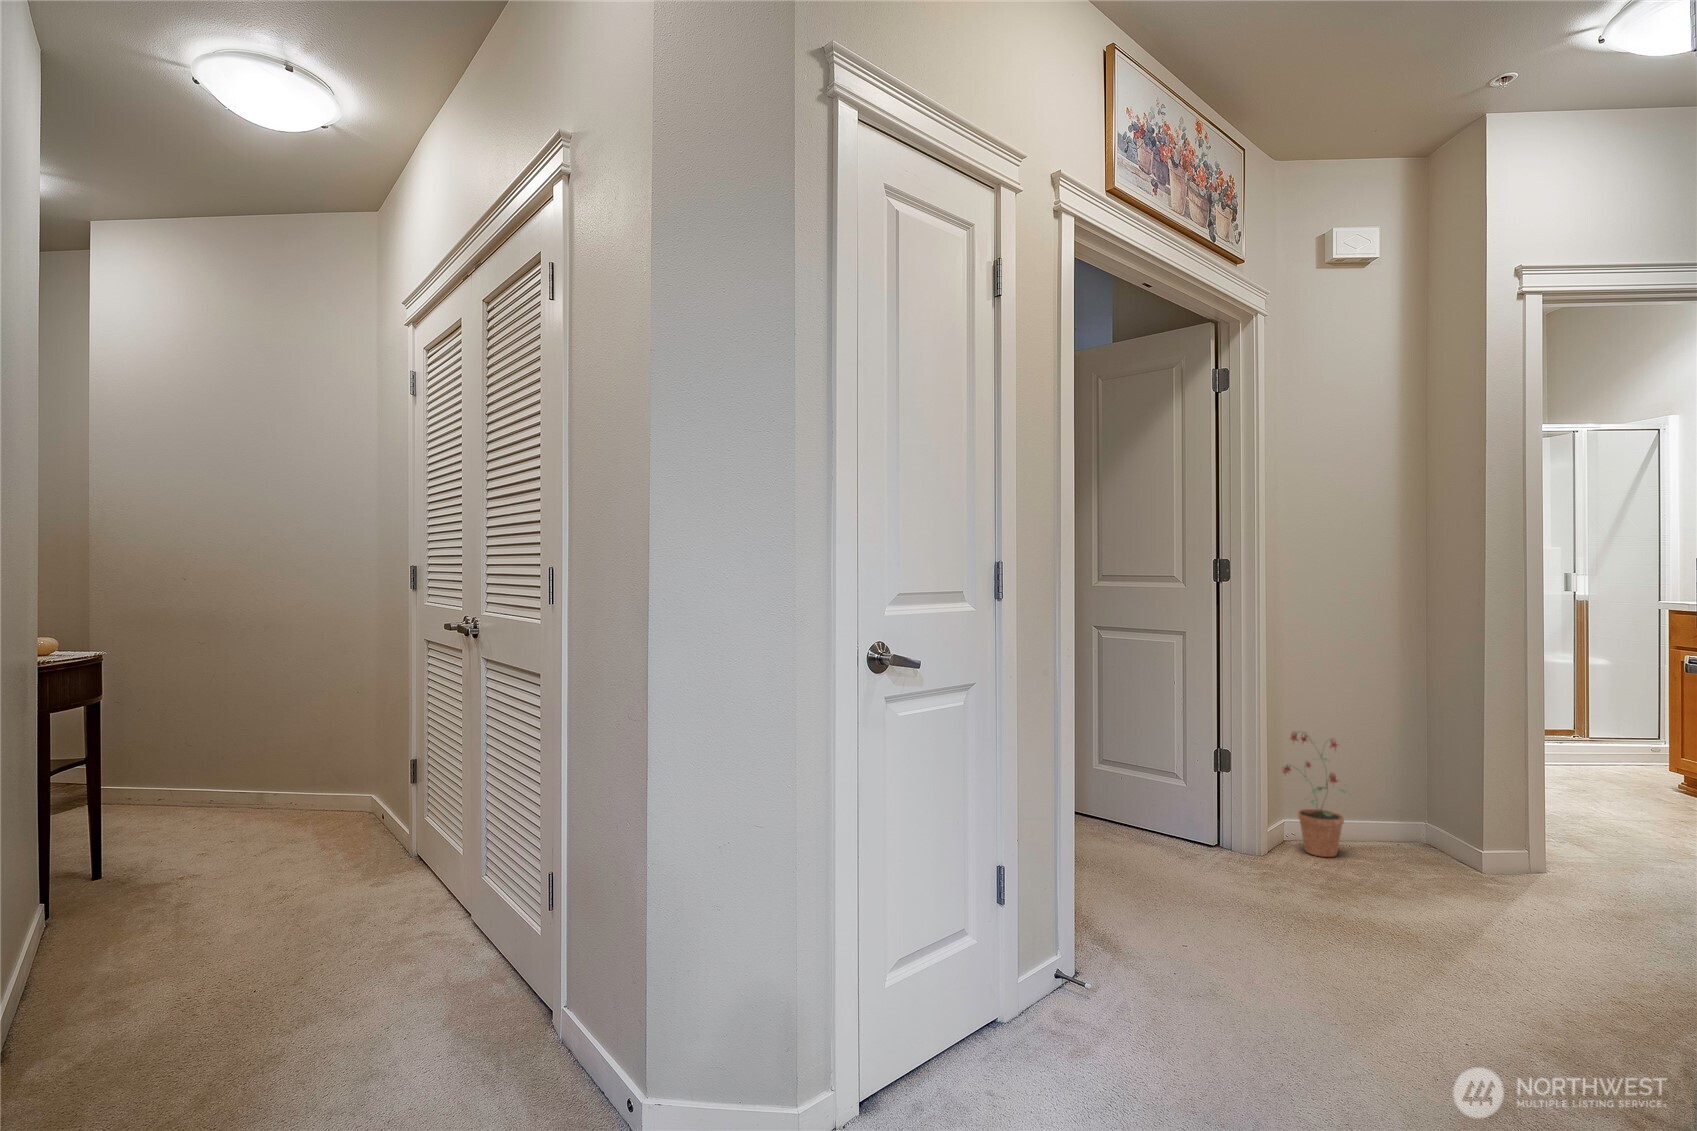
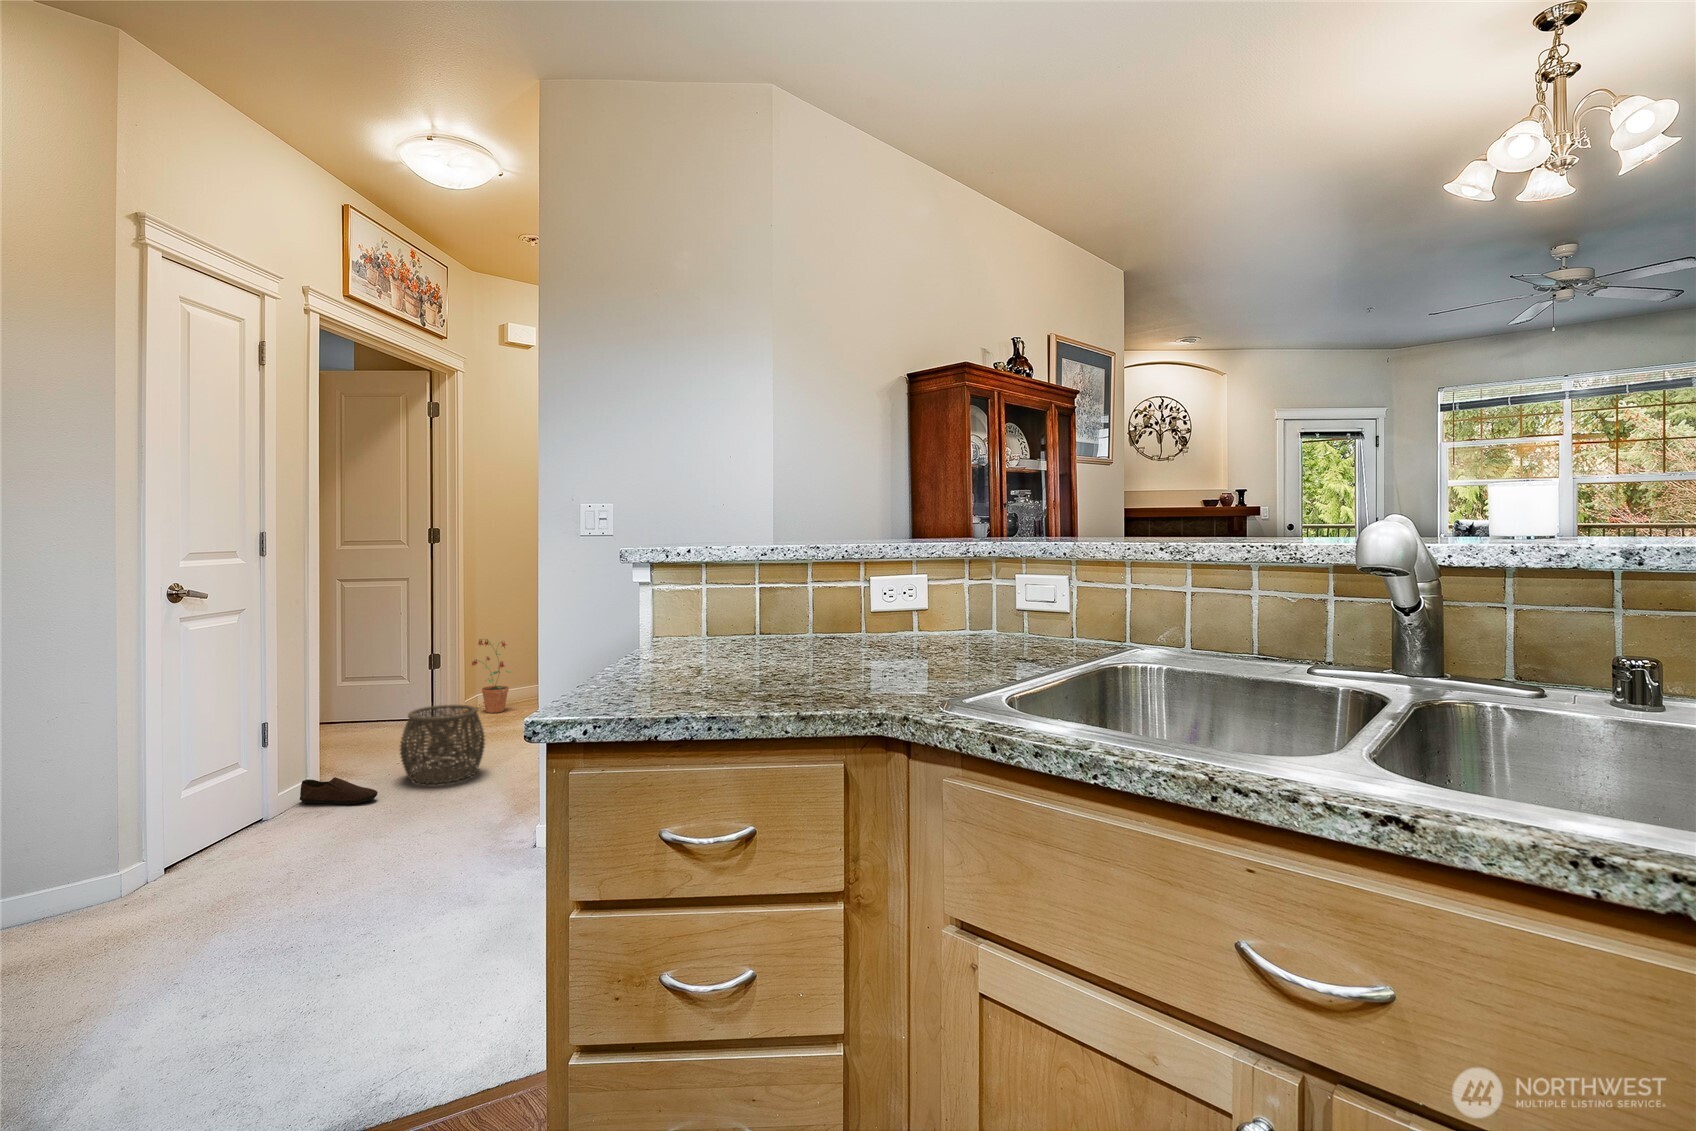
woven basket: none [1198,867,1357,1037] -> present [400,705,485,784]
shoe: none [1048,967,1168,1044] -> present [300,777,378,805]

